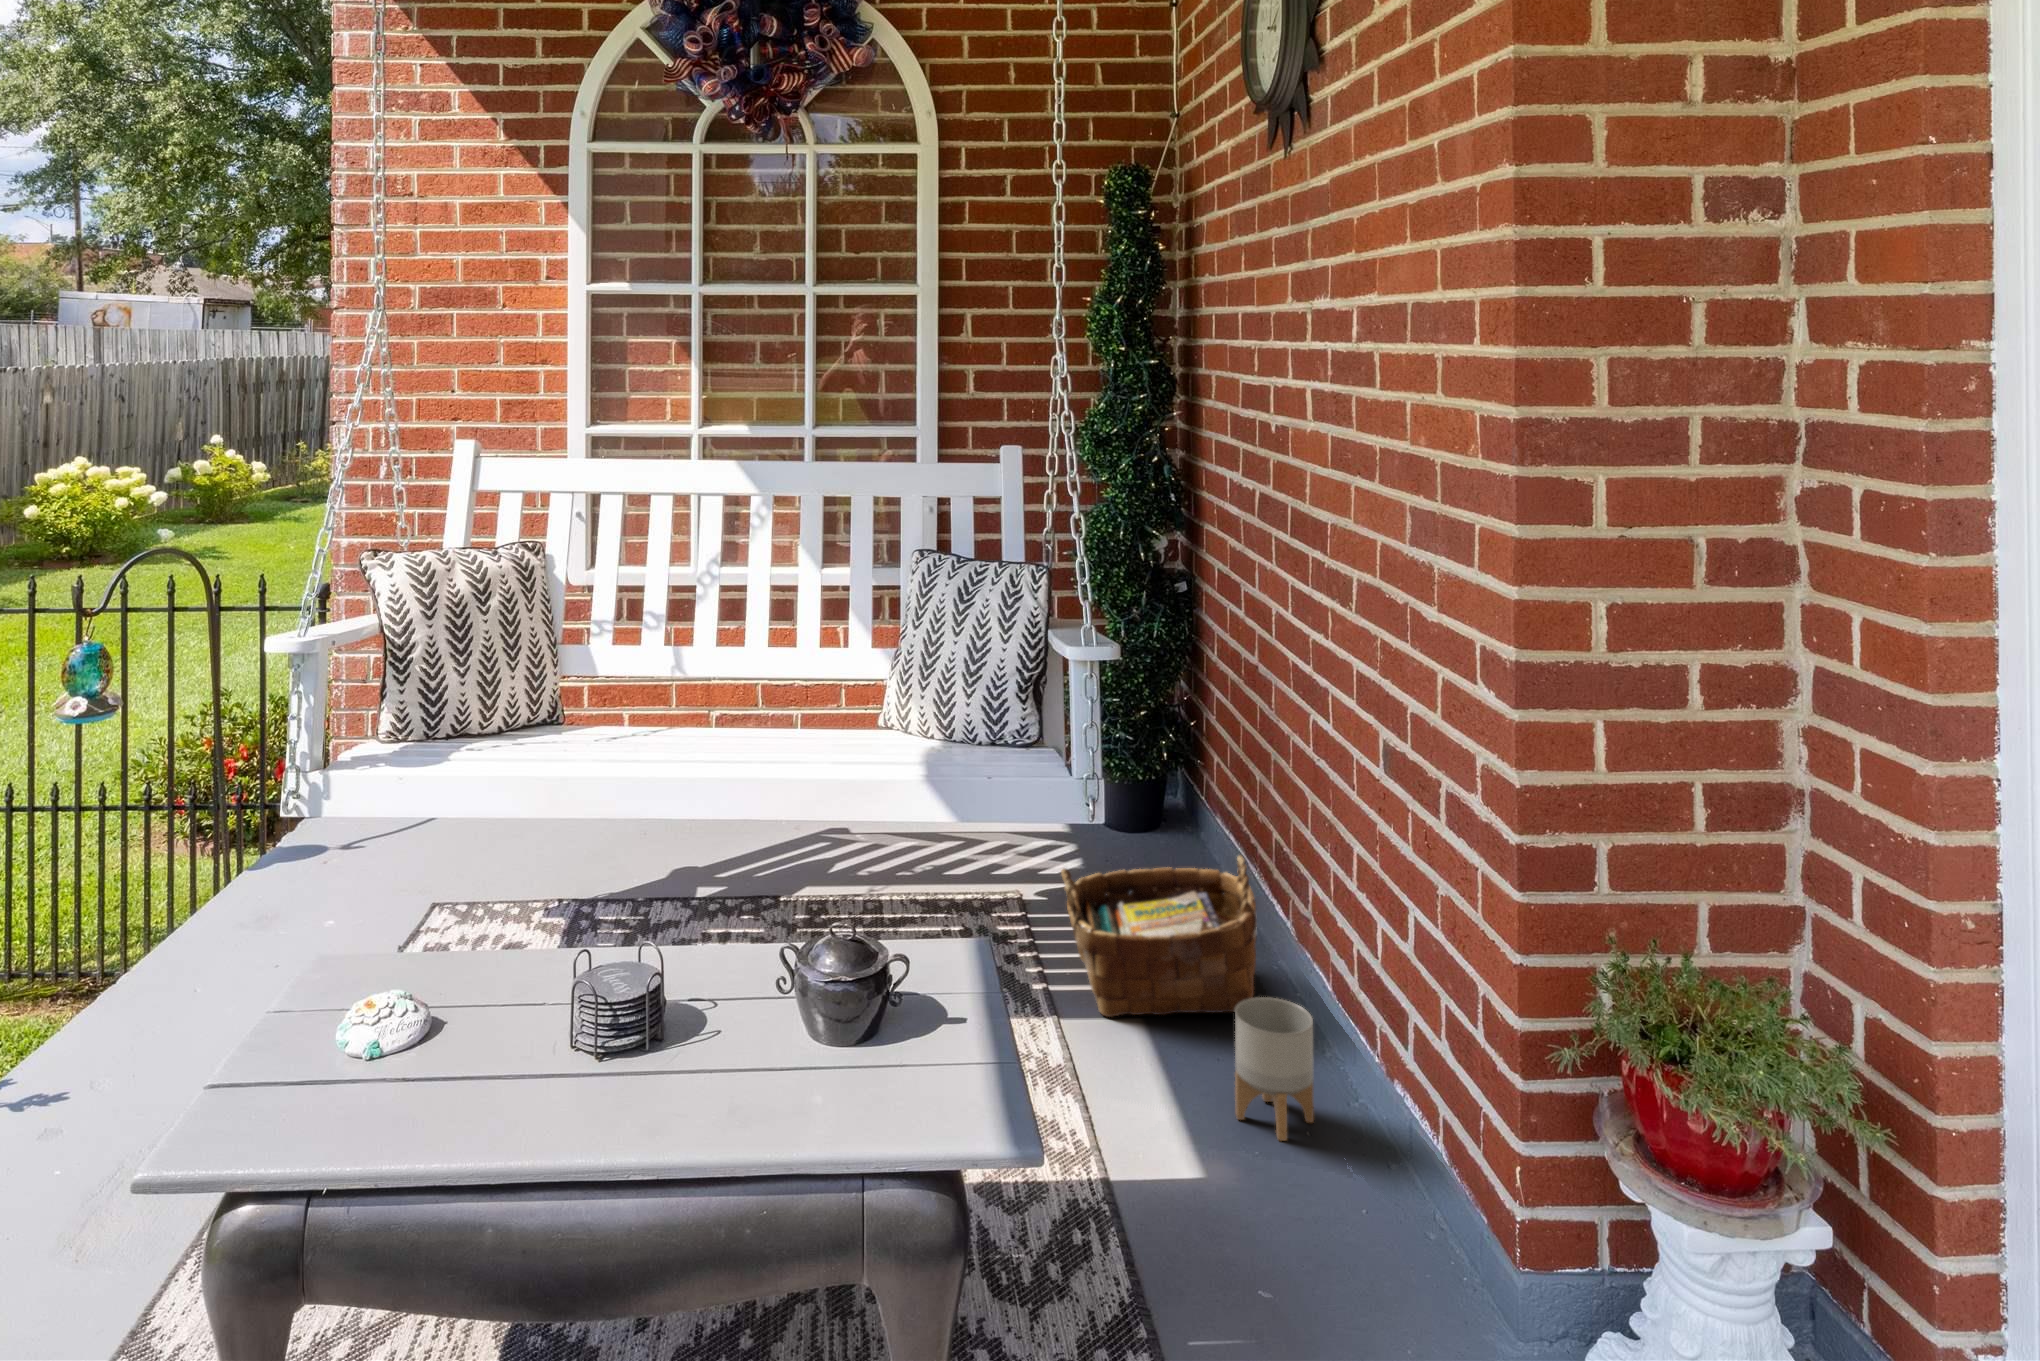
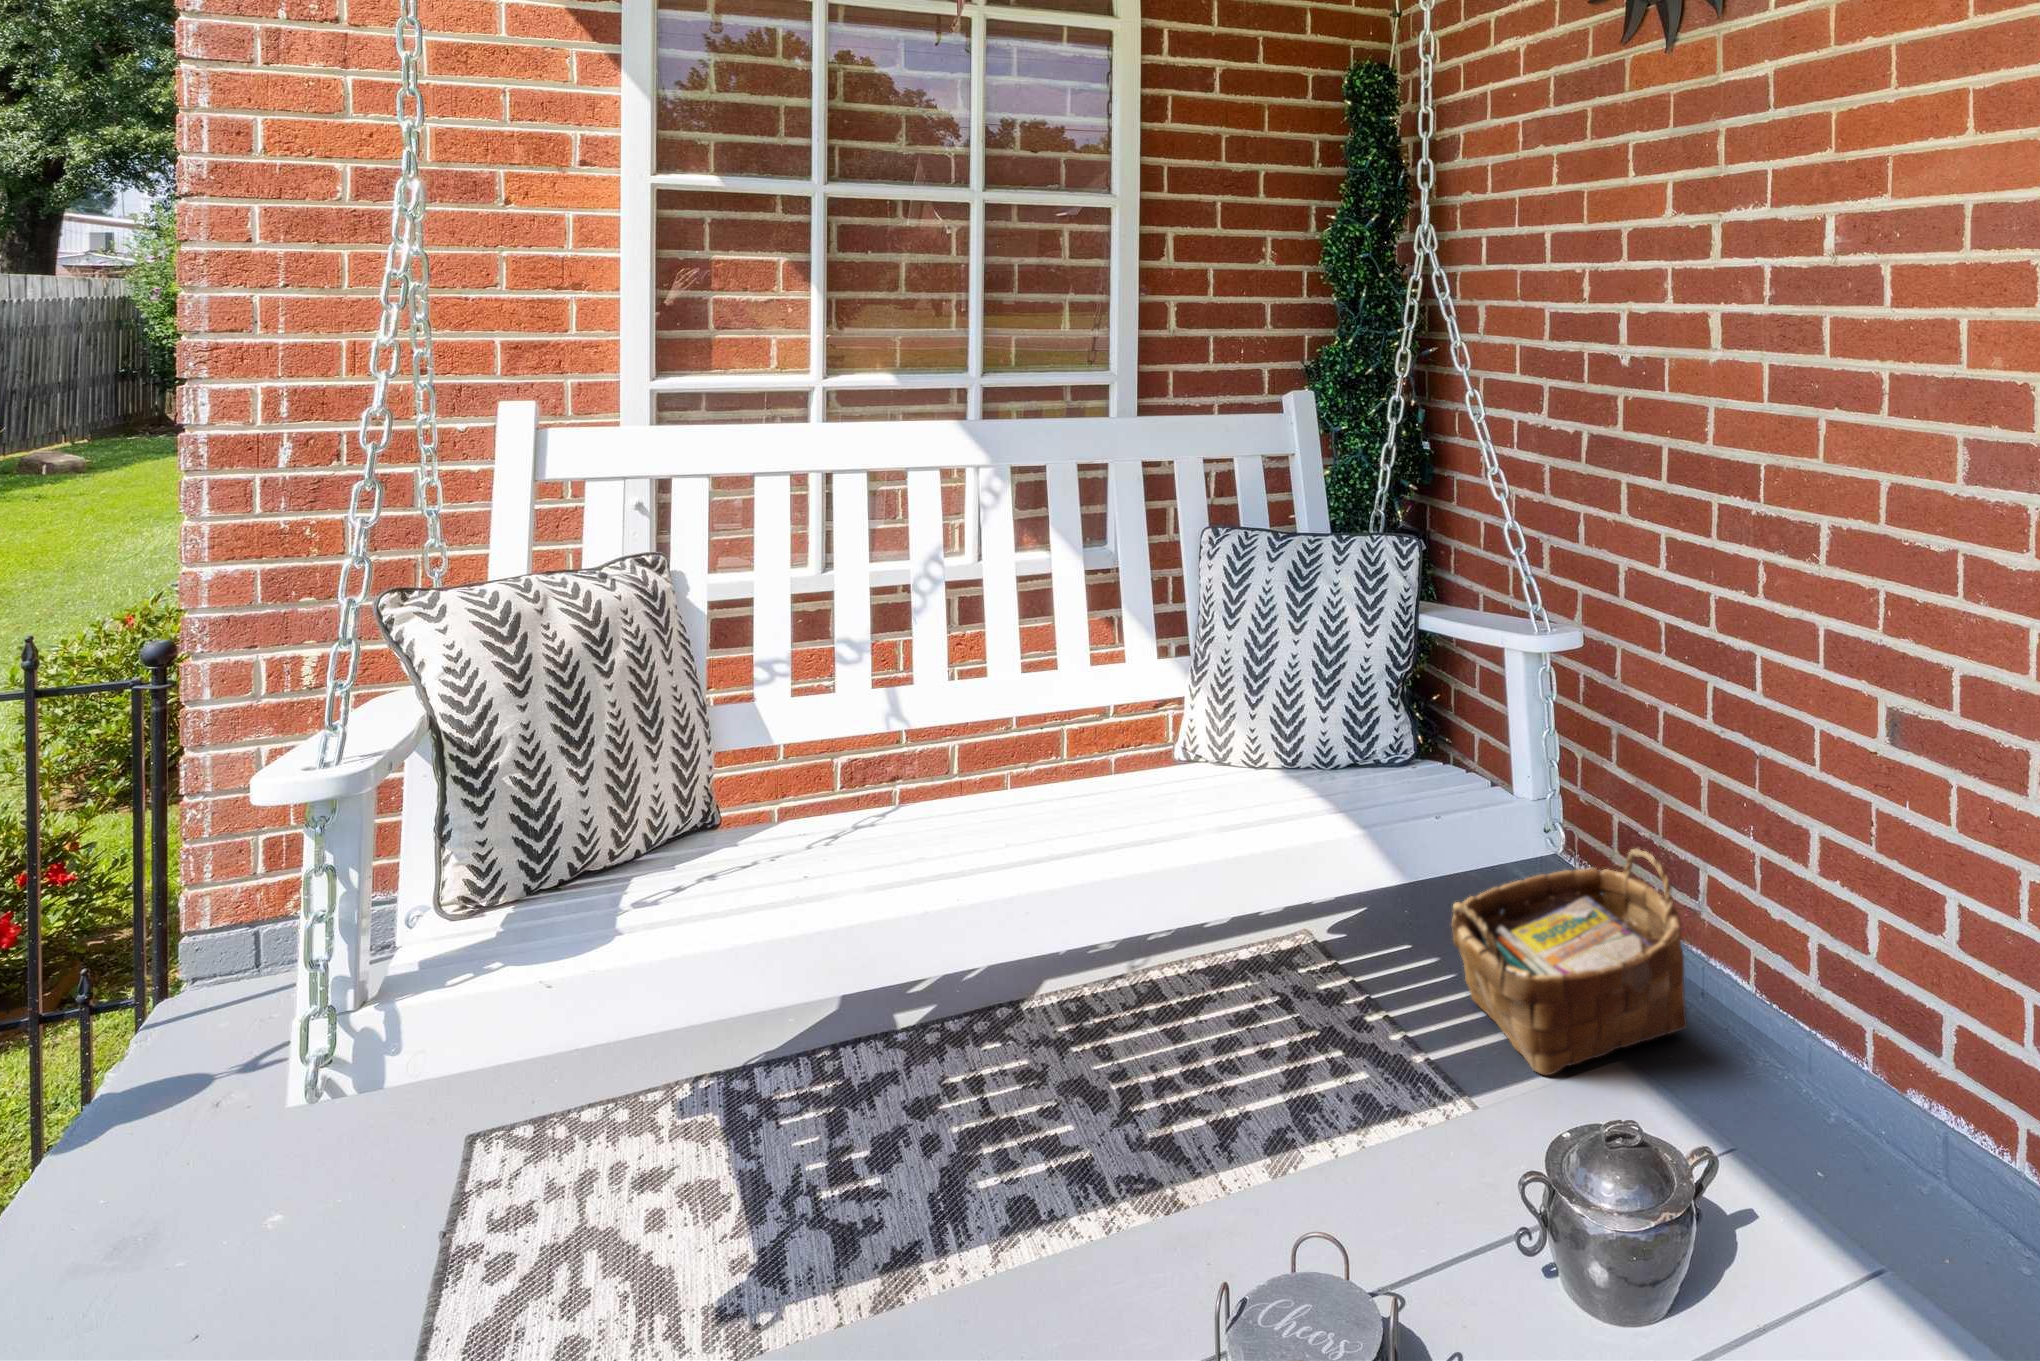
planter: present [1235,997,1314,1141] -> none [1777,1020,1872,1192]

